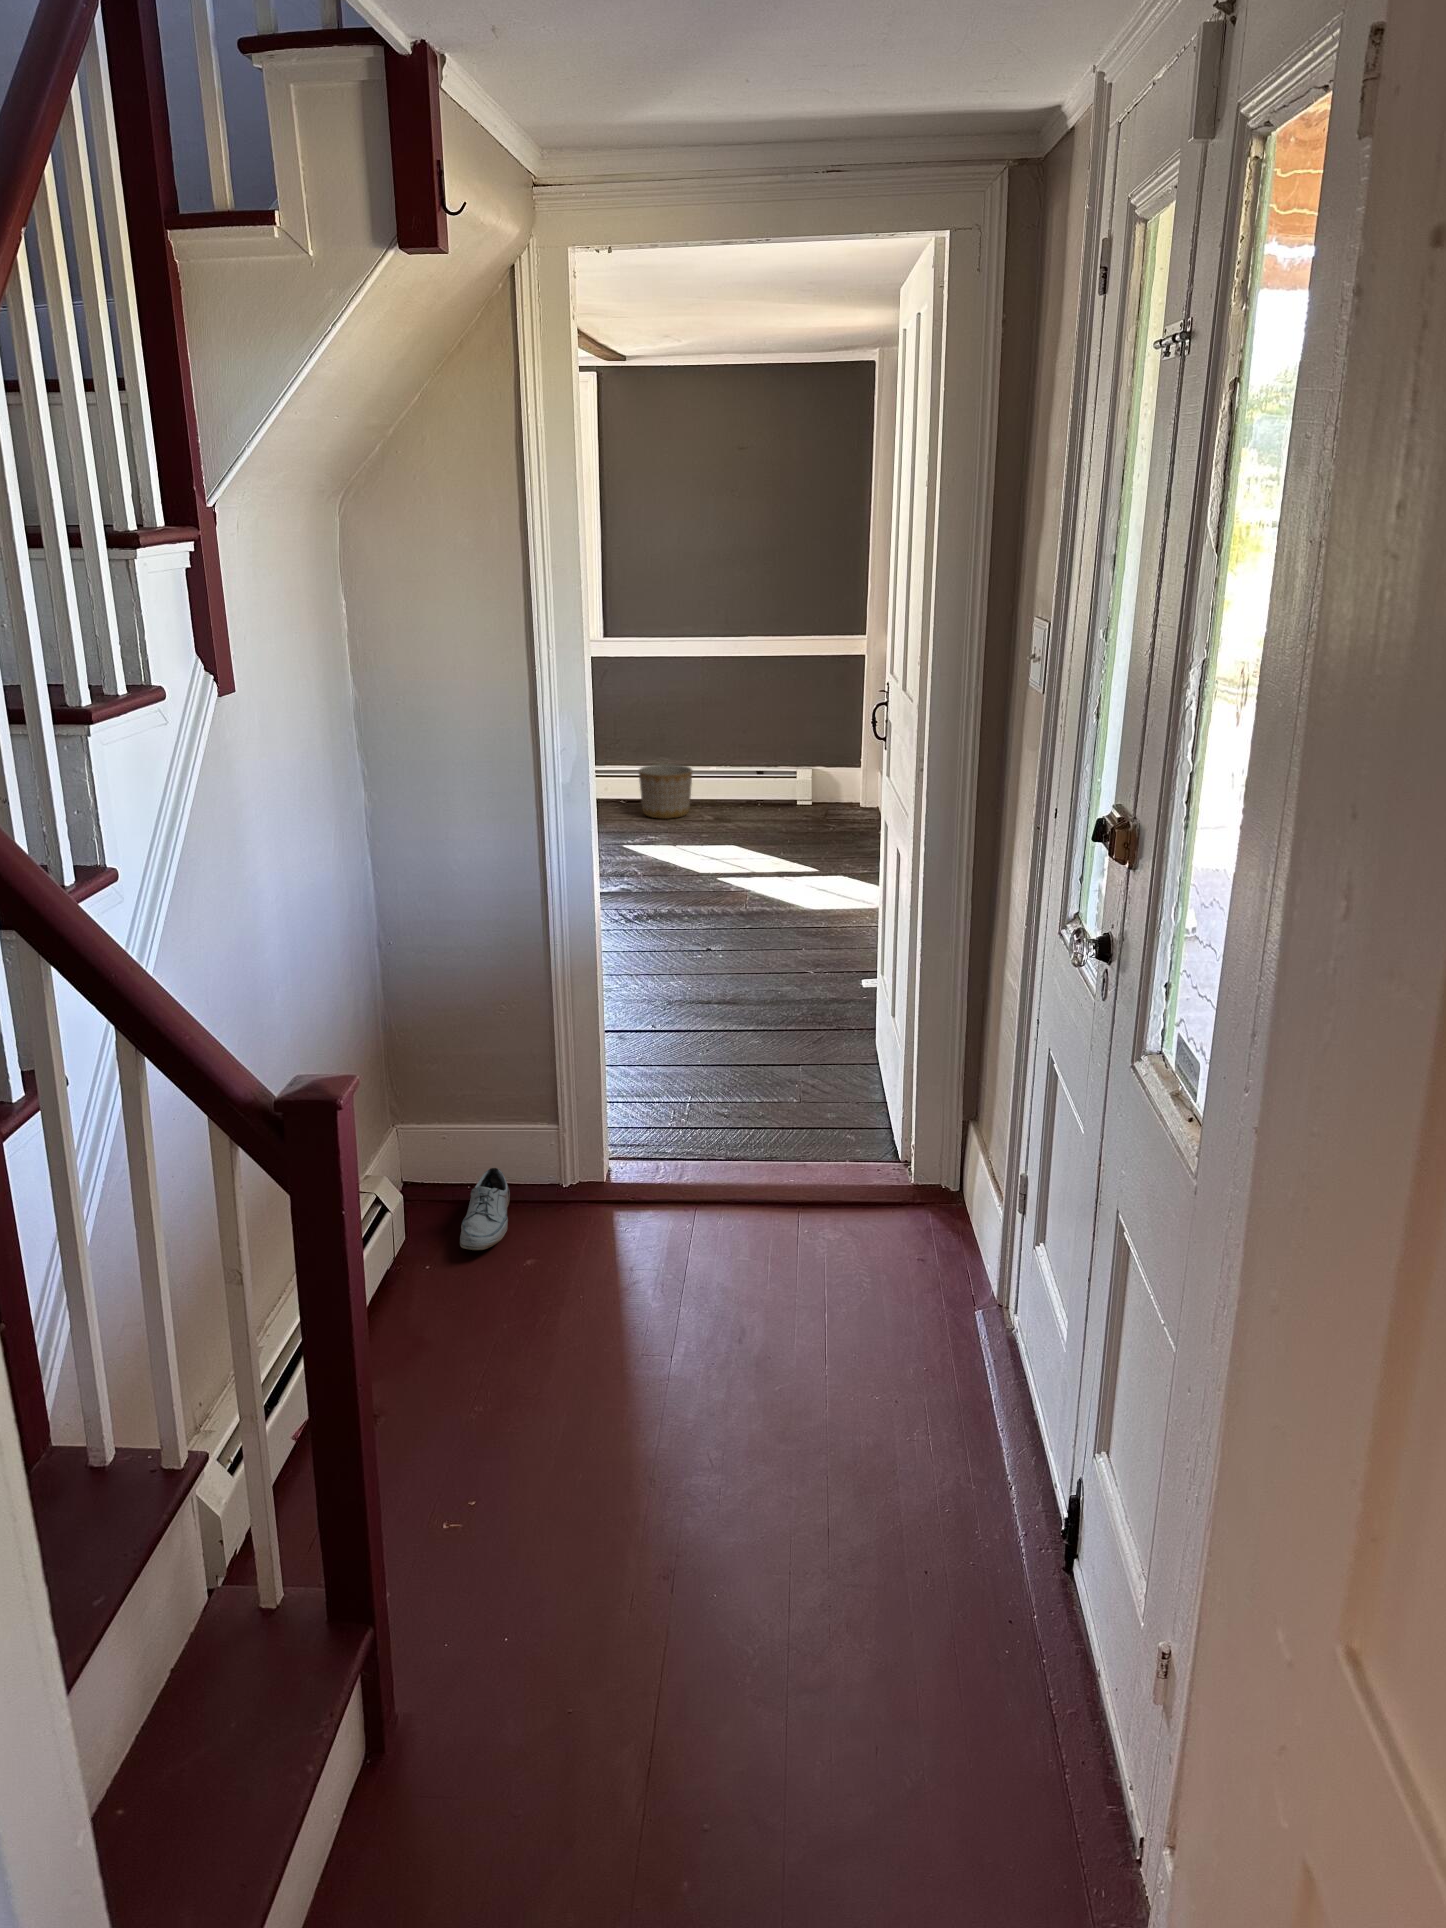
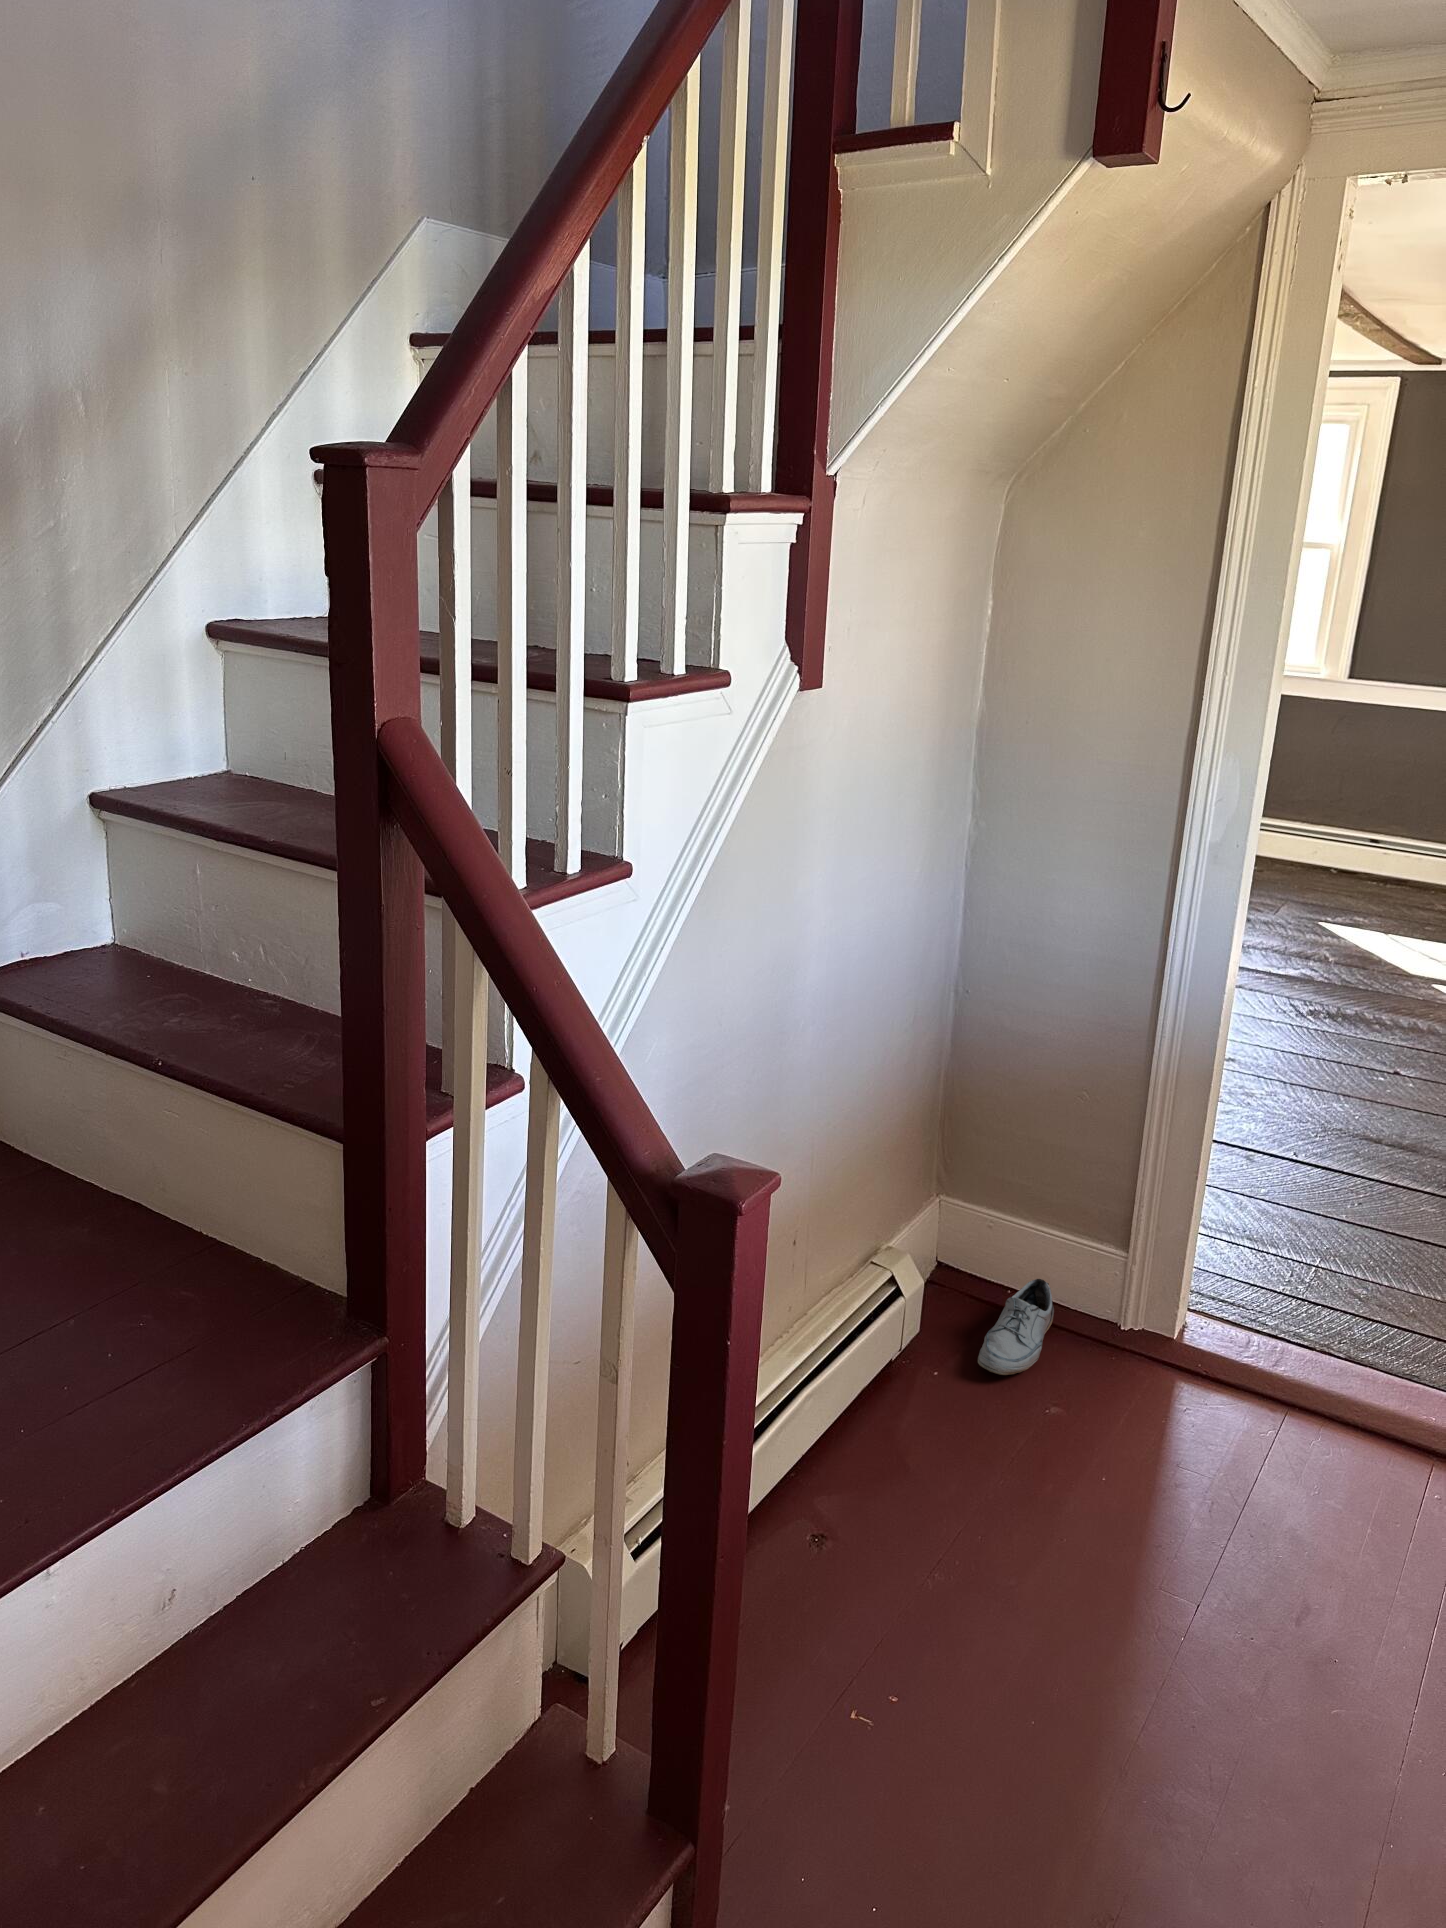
planter: present [639,764,692,819] -> none [1354,833,1432,900]

